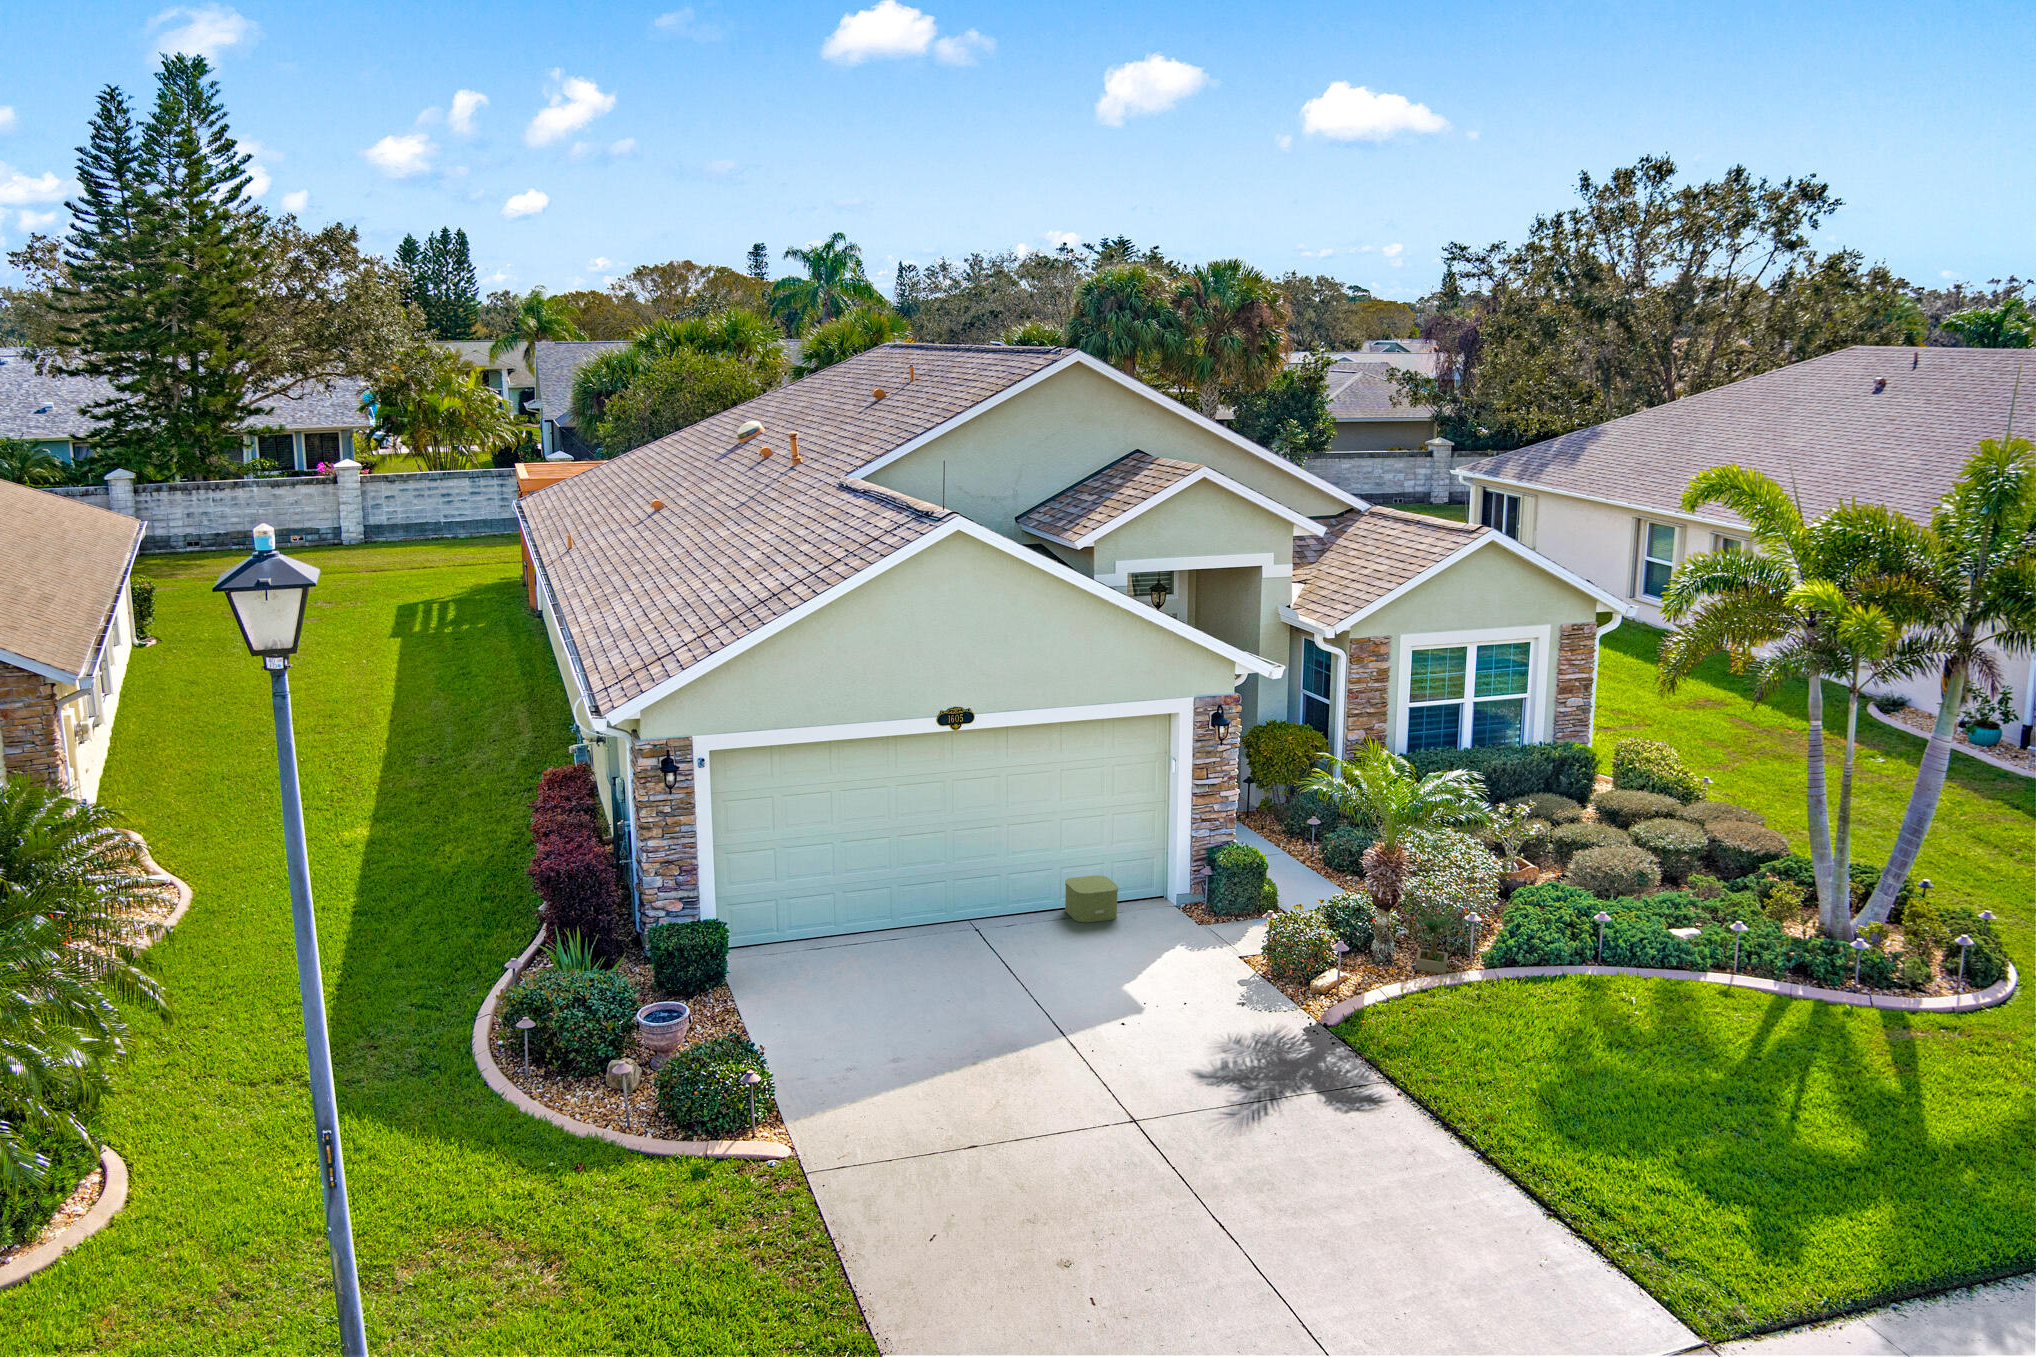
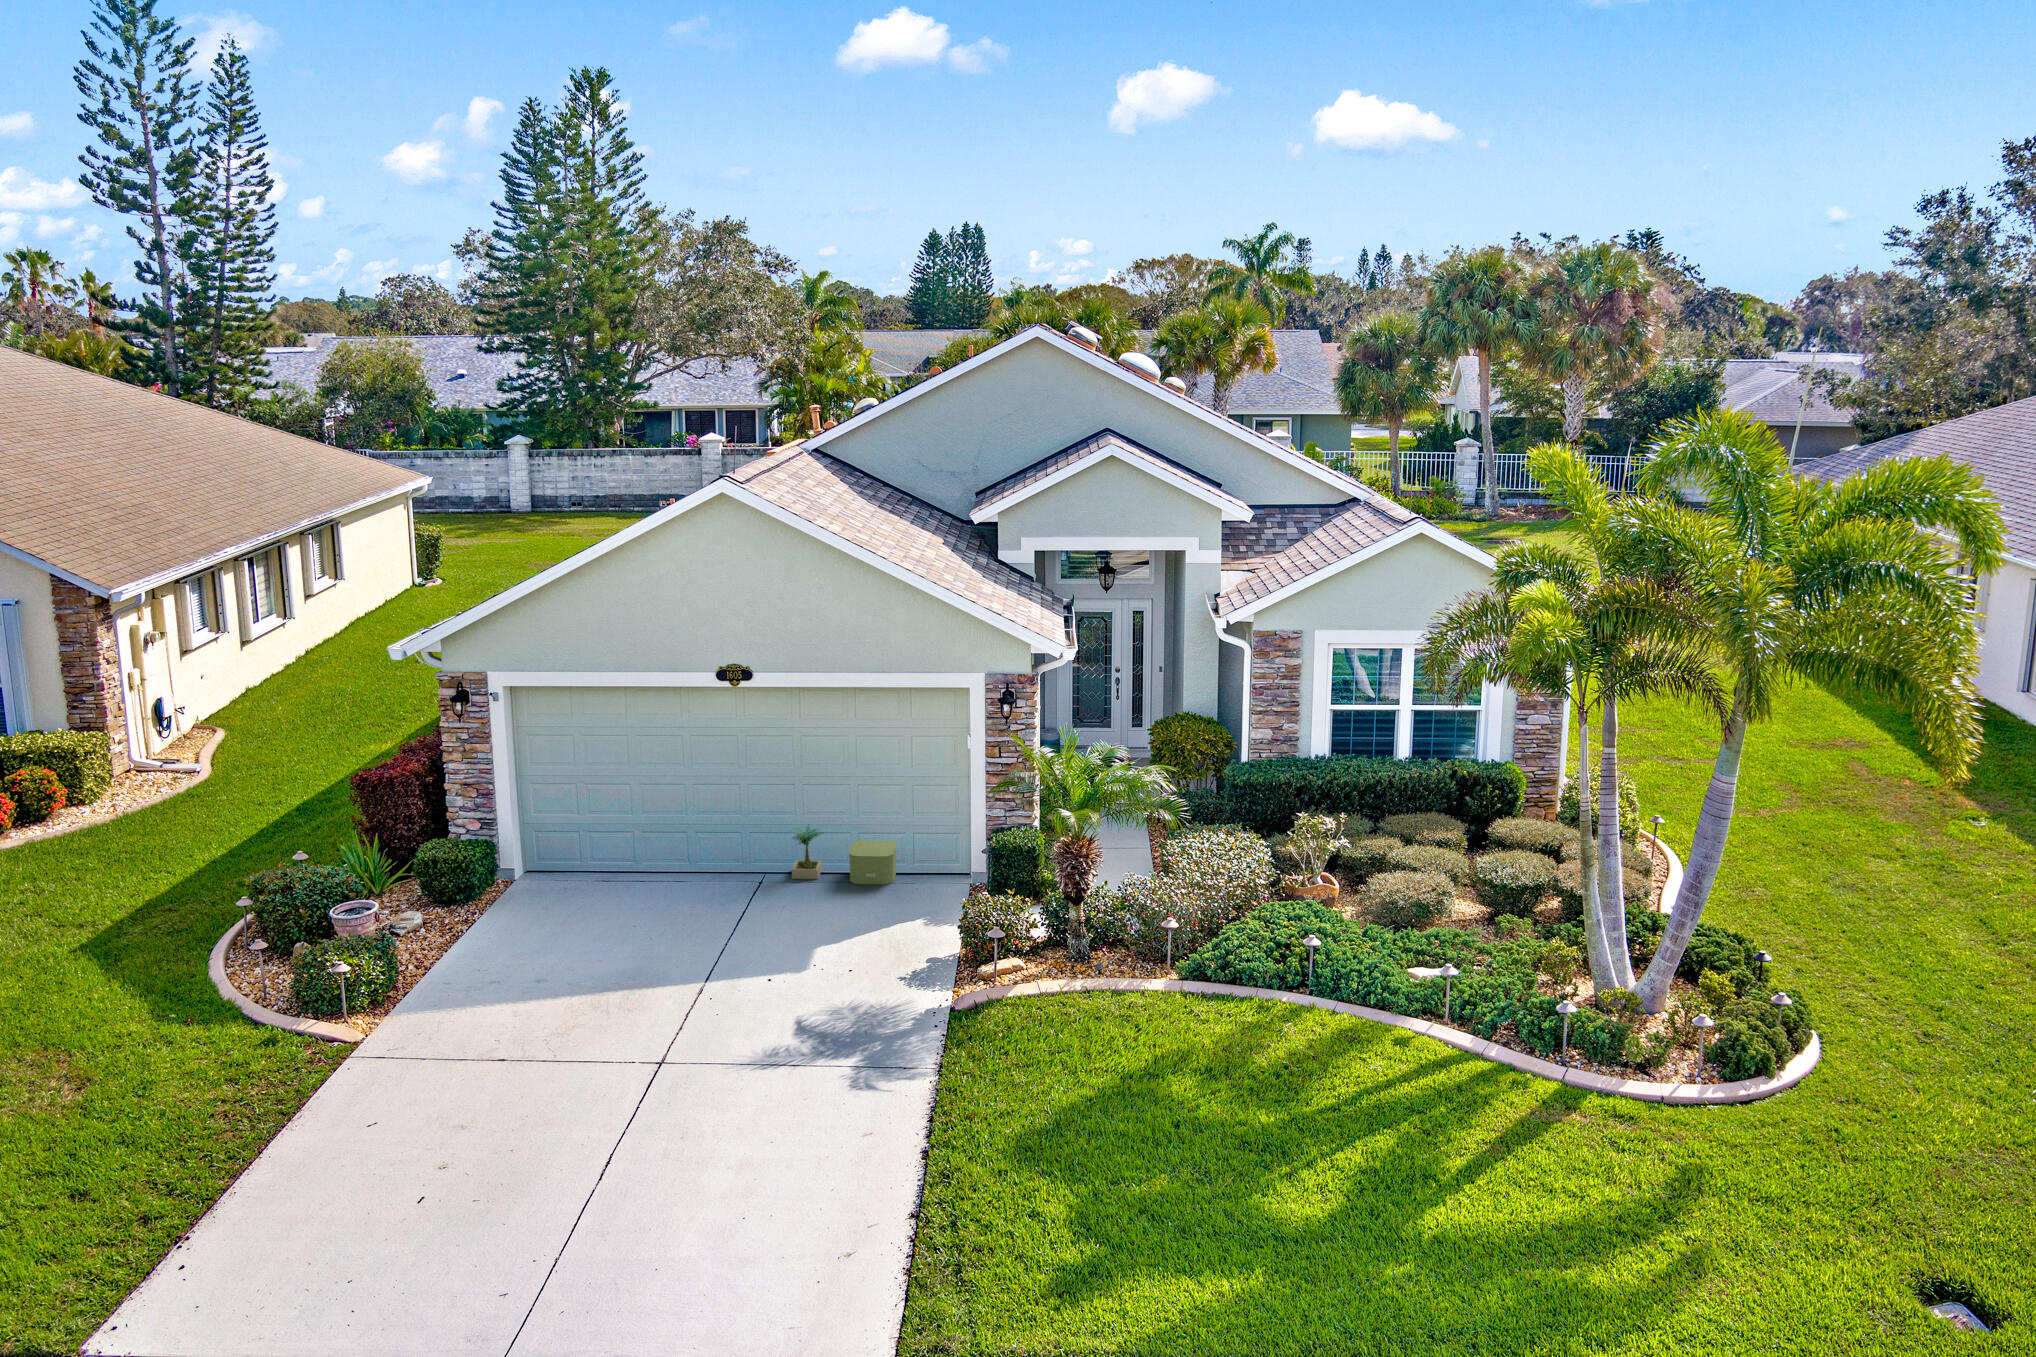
potted plant: present [1415,910,1455,974] -> present [792,824,823,879]

